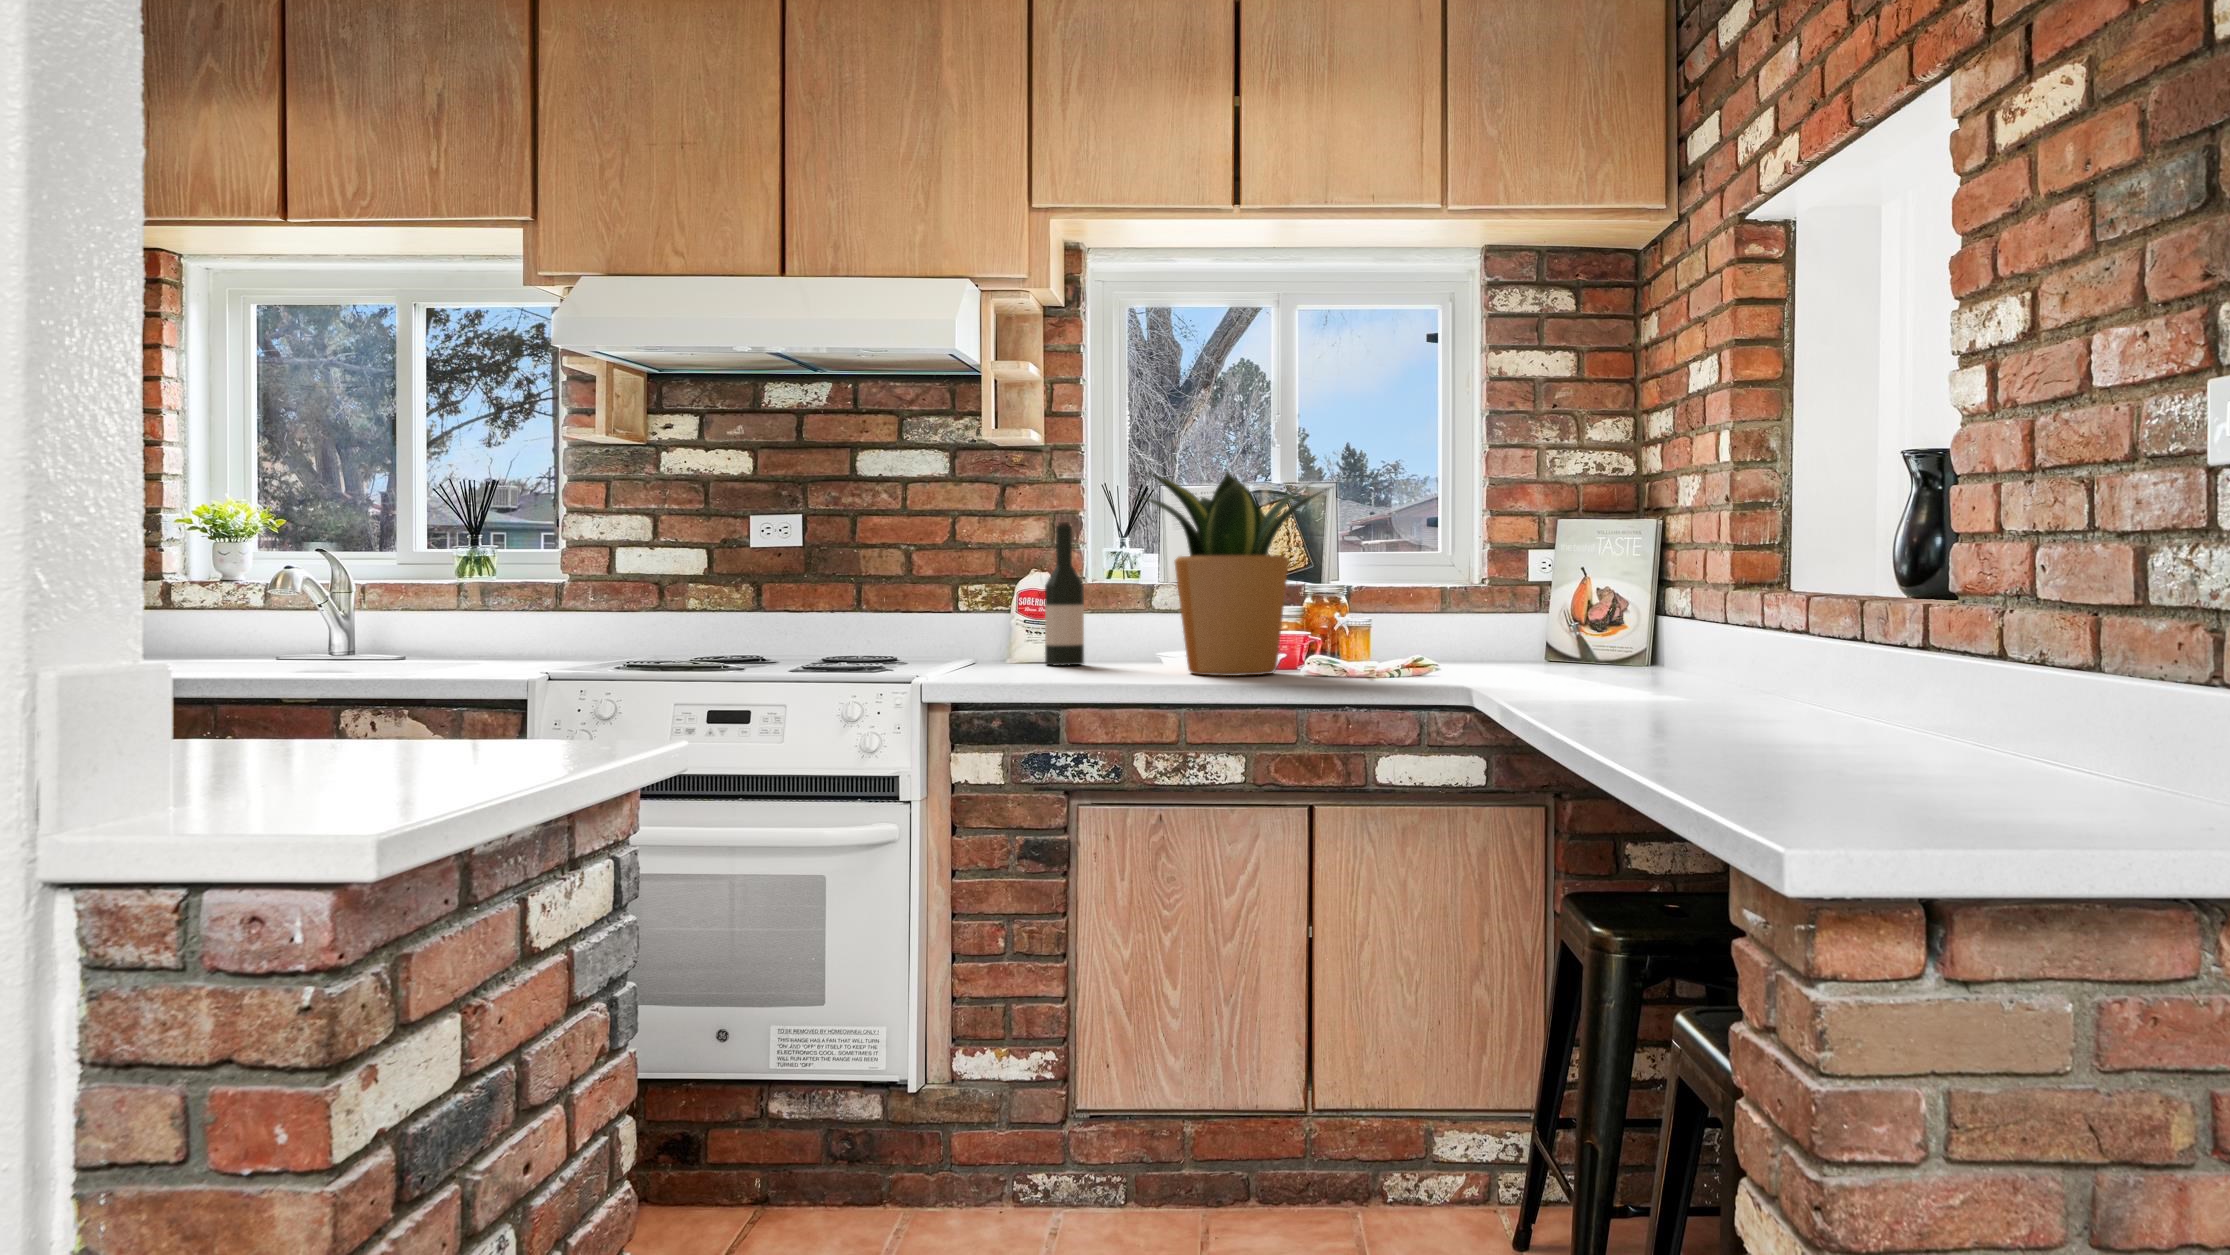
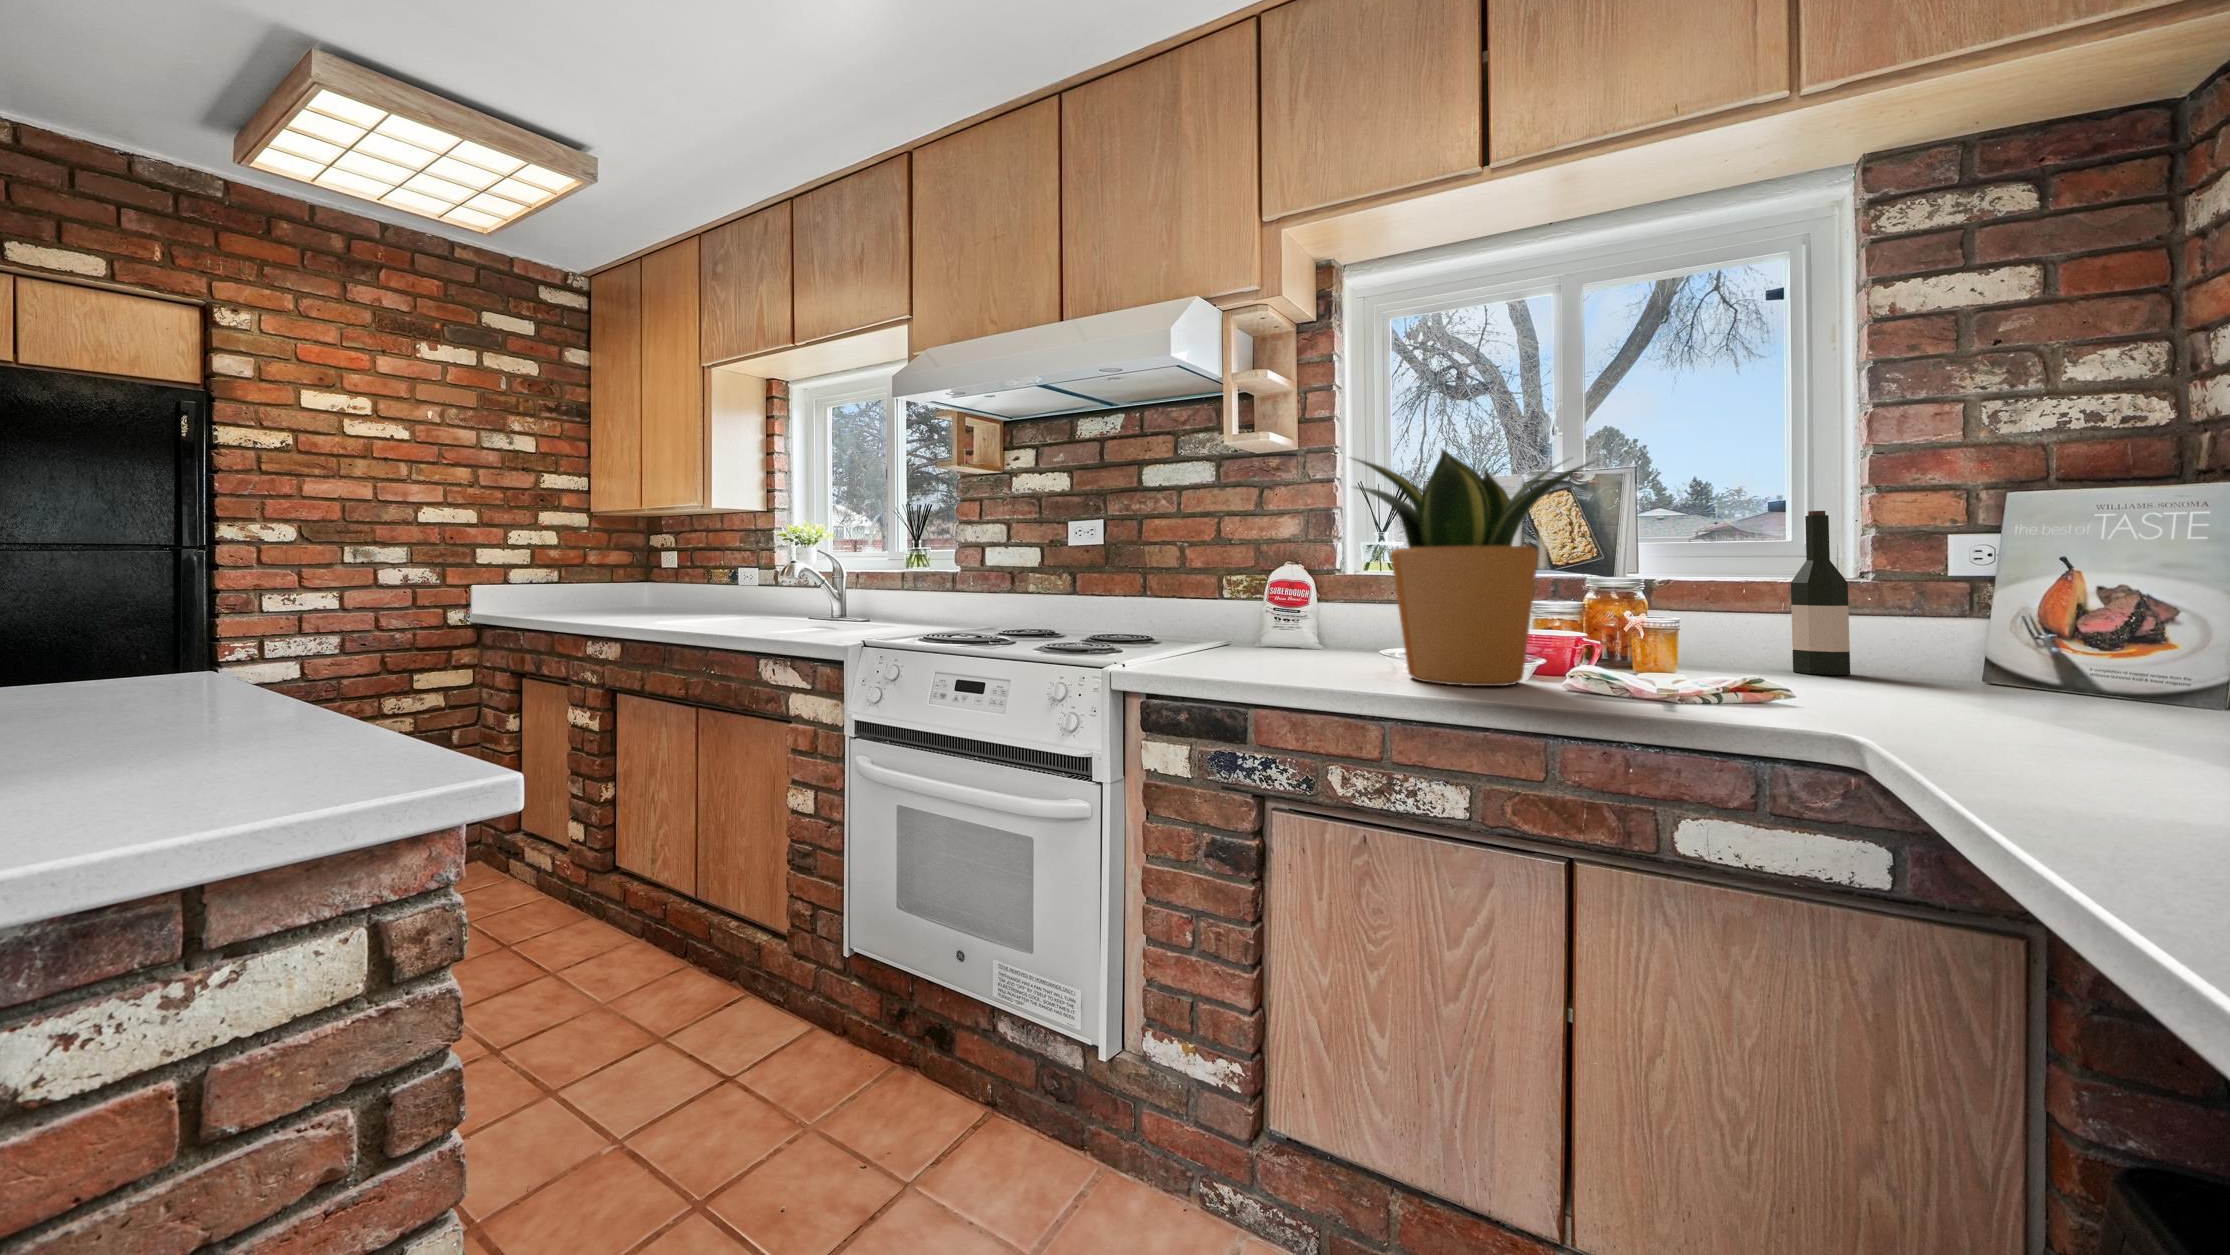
wine bottle: present [1045,522,1084,665] -> present [1791,511,1850,675]

